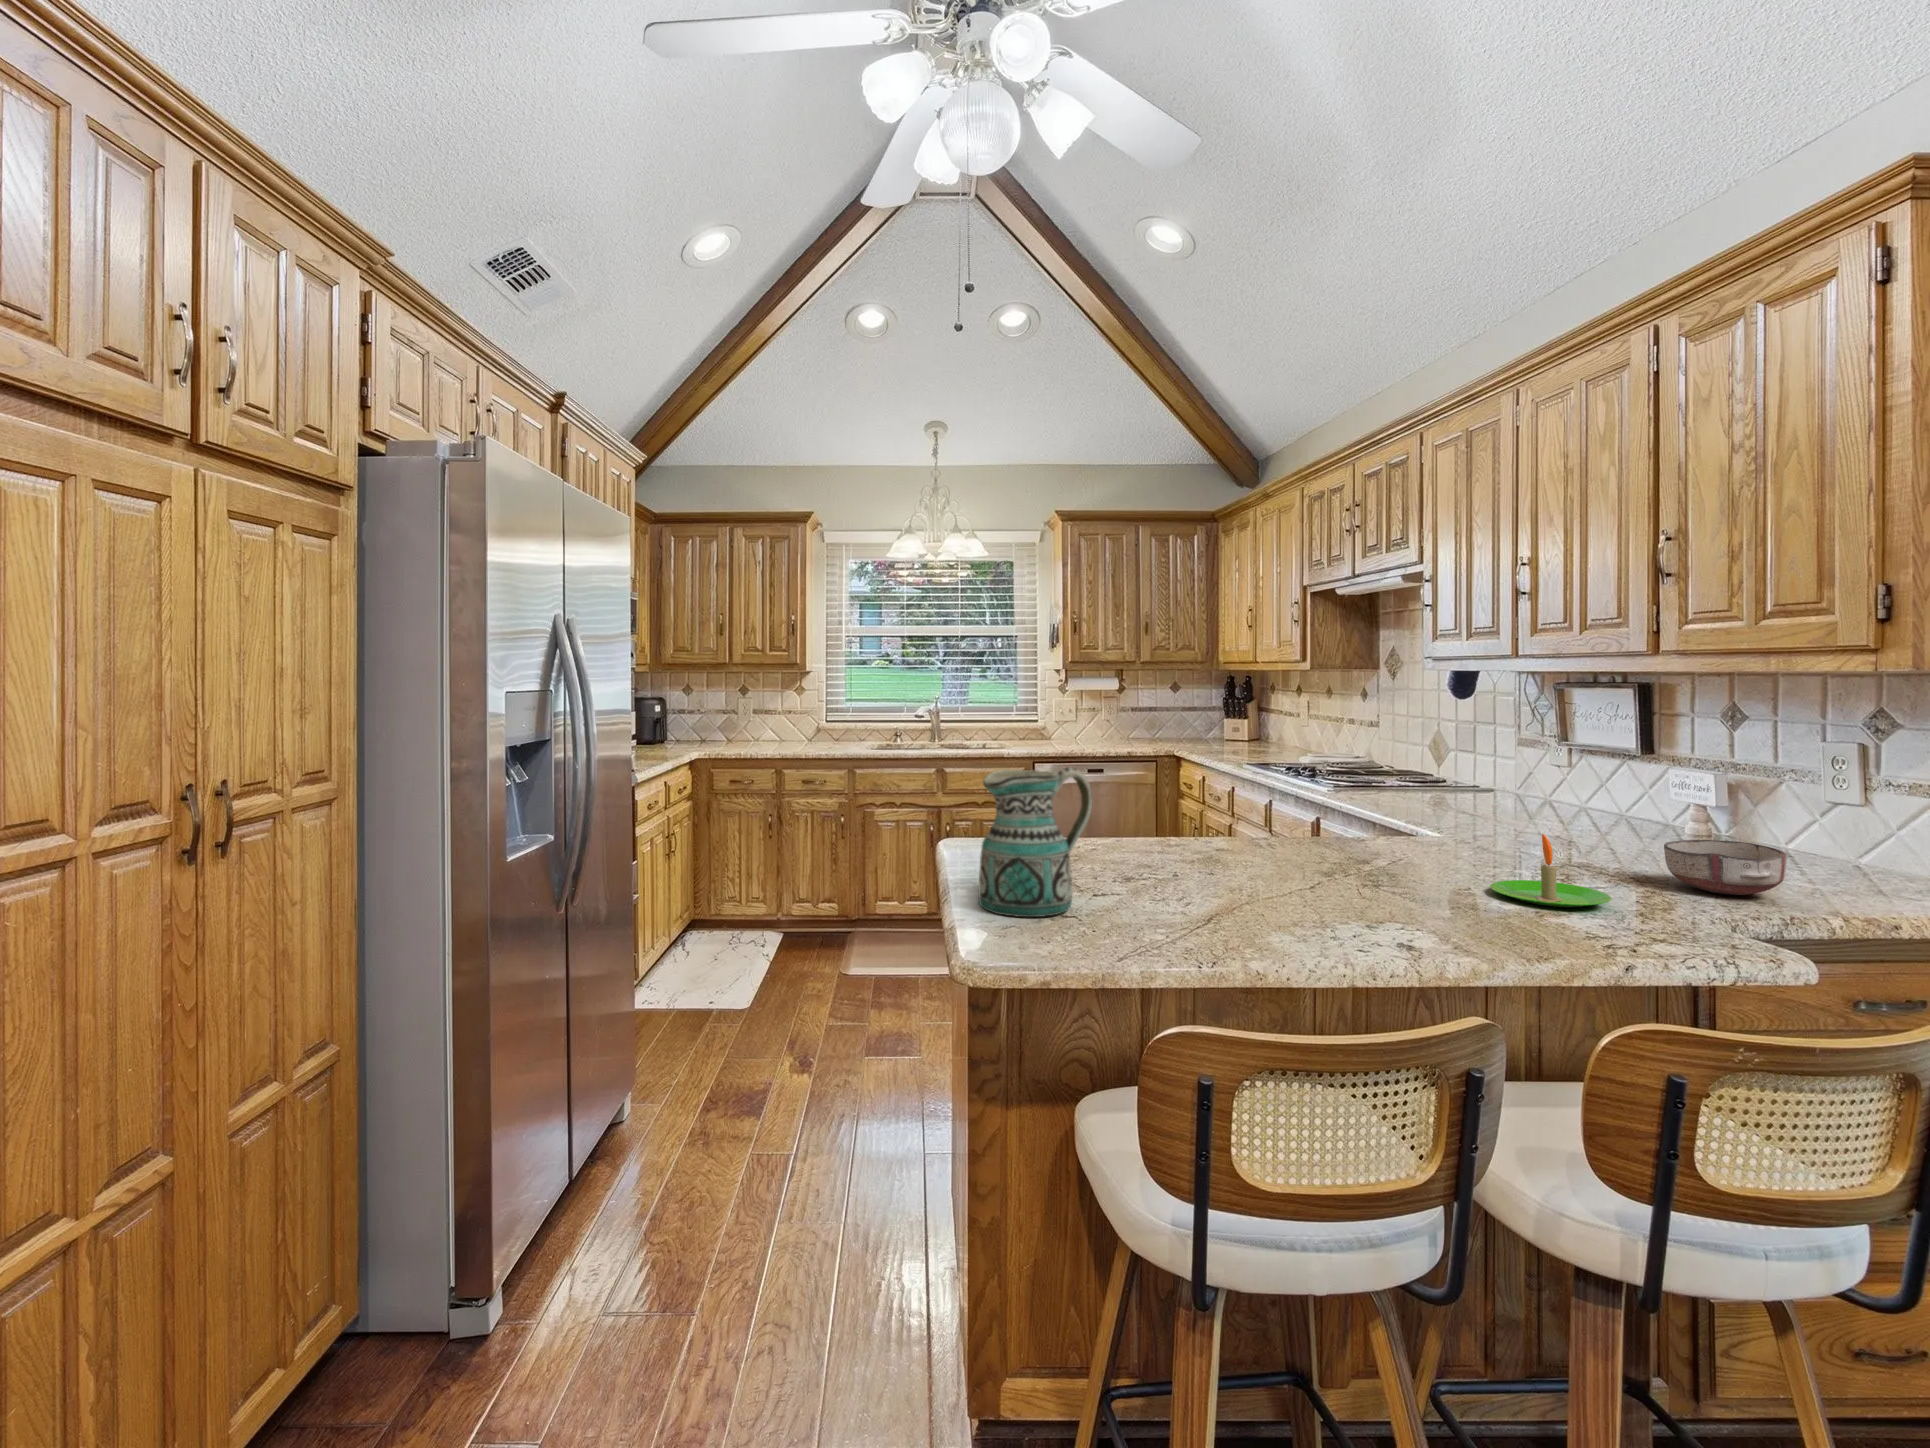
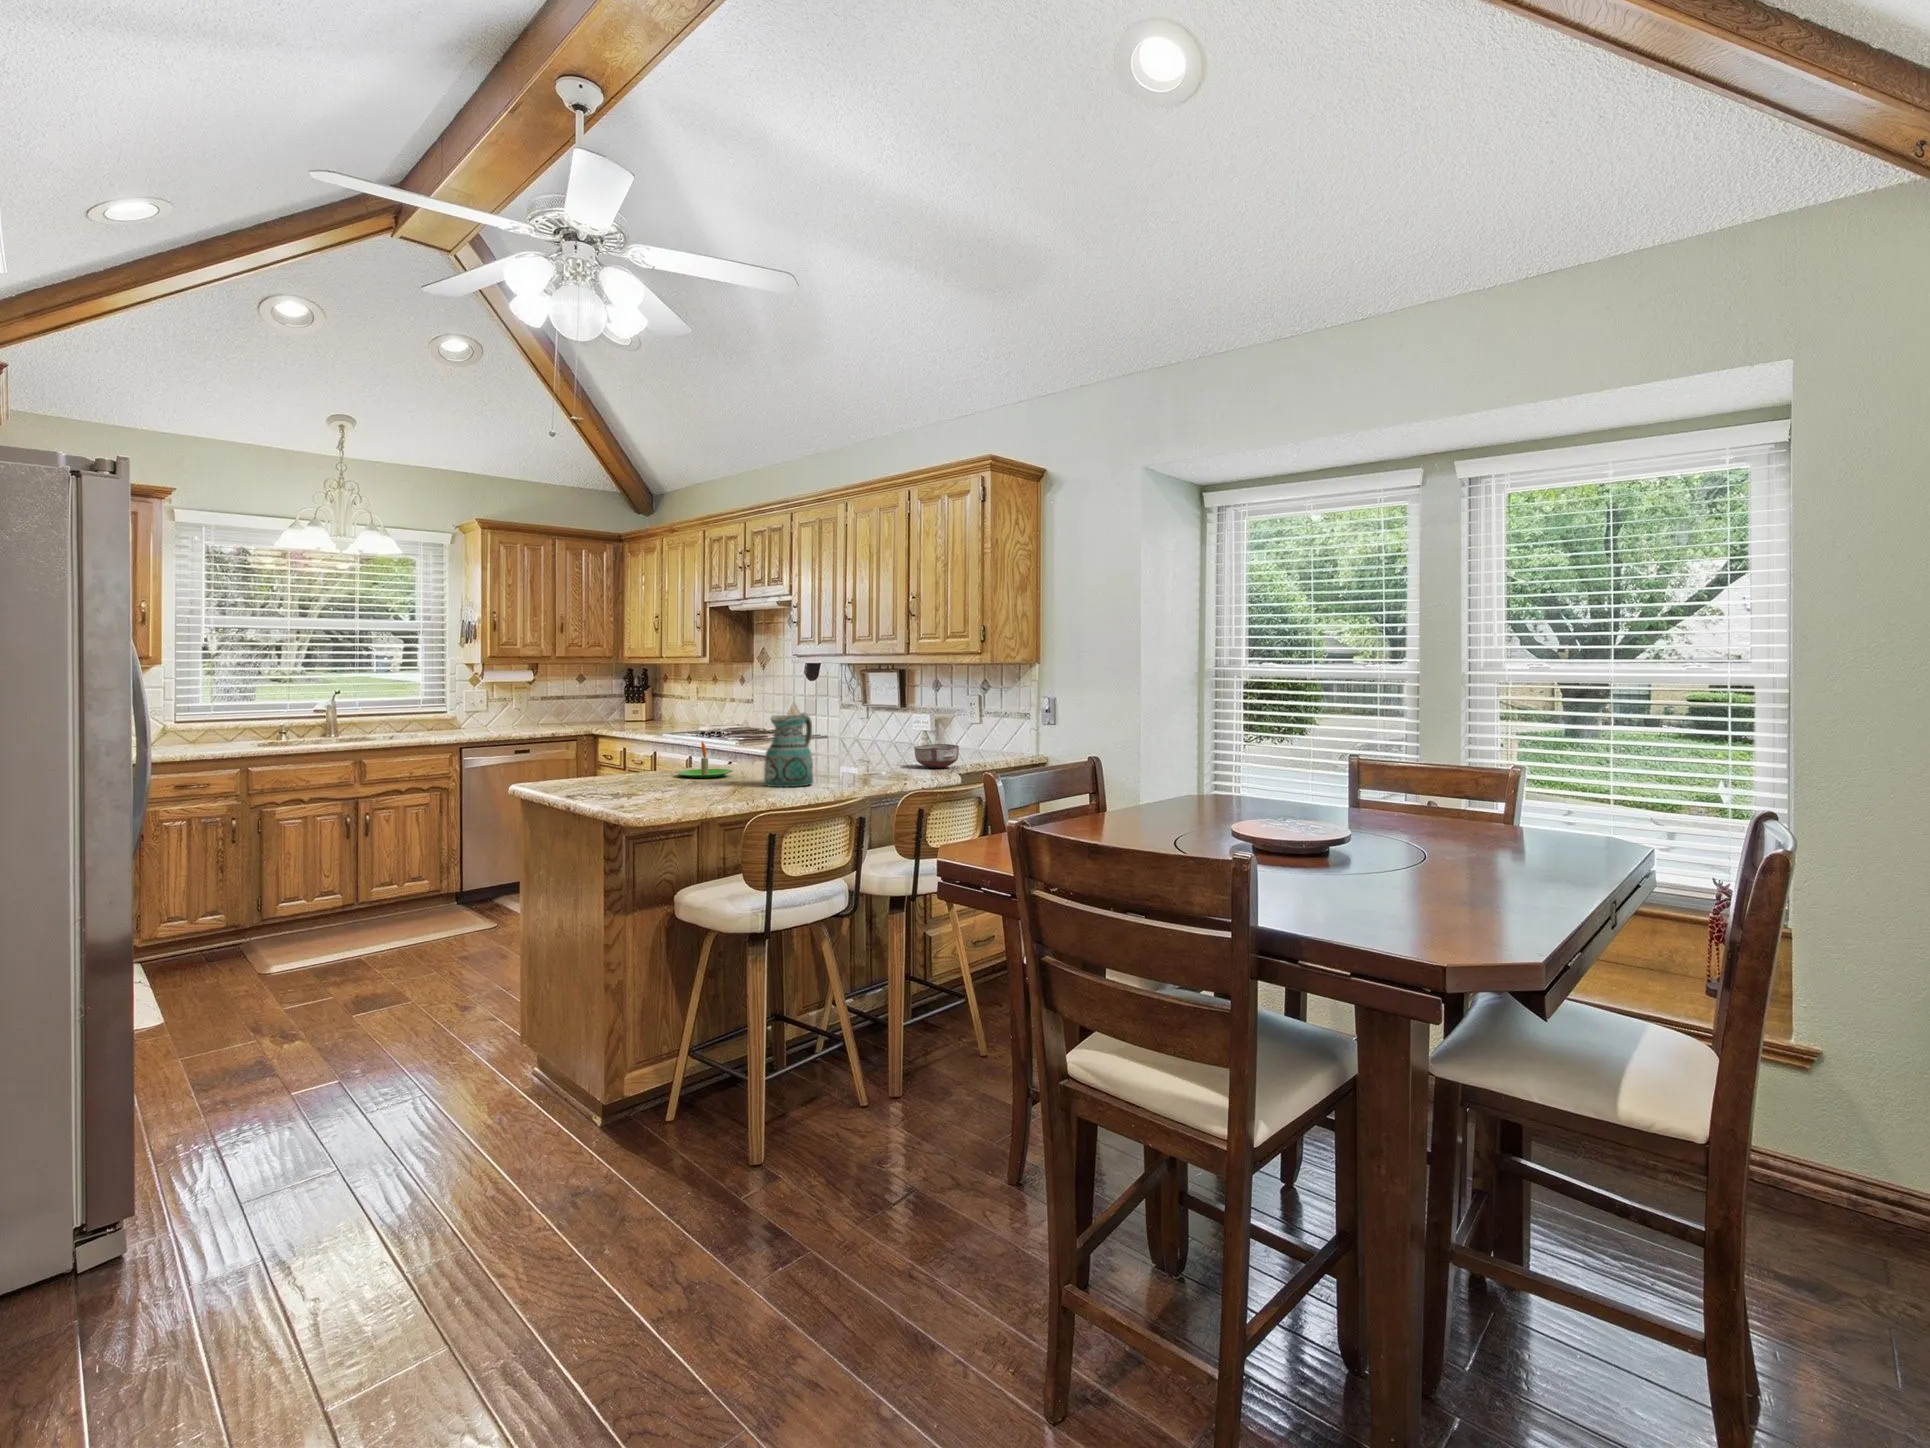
ceramic pitcher: present [979,767,1092,917] -> present [764,713,813,787]
candle: present [1490,834,1611,907] -> present [677,742,732,778]

